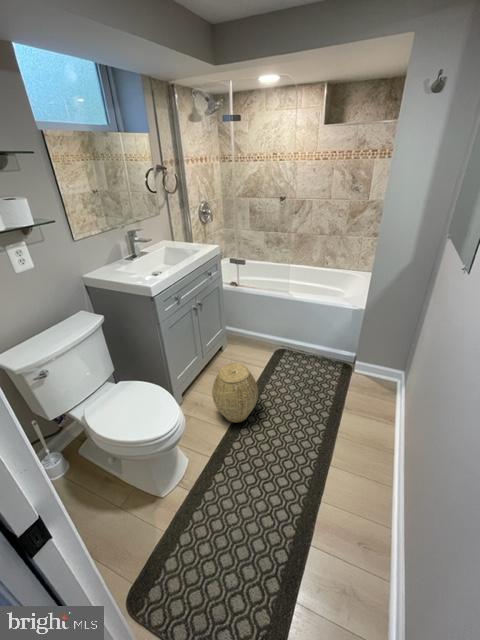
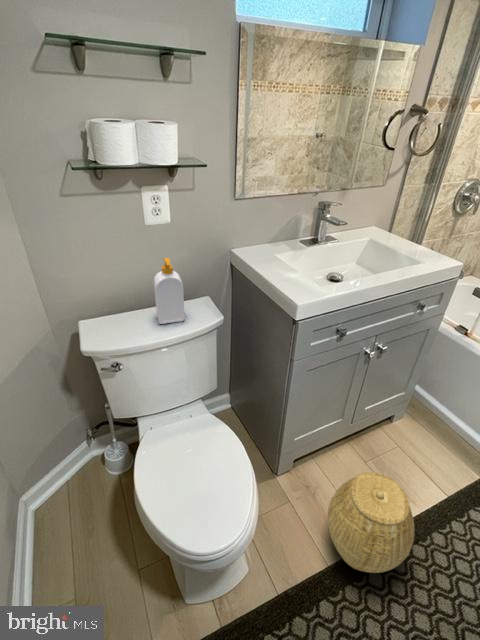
soap bottle: none [44,287,77,335] -> present [154,258,185,324]

